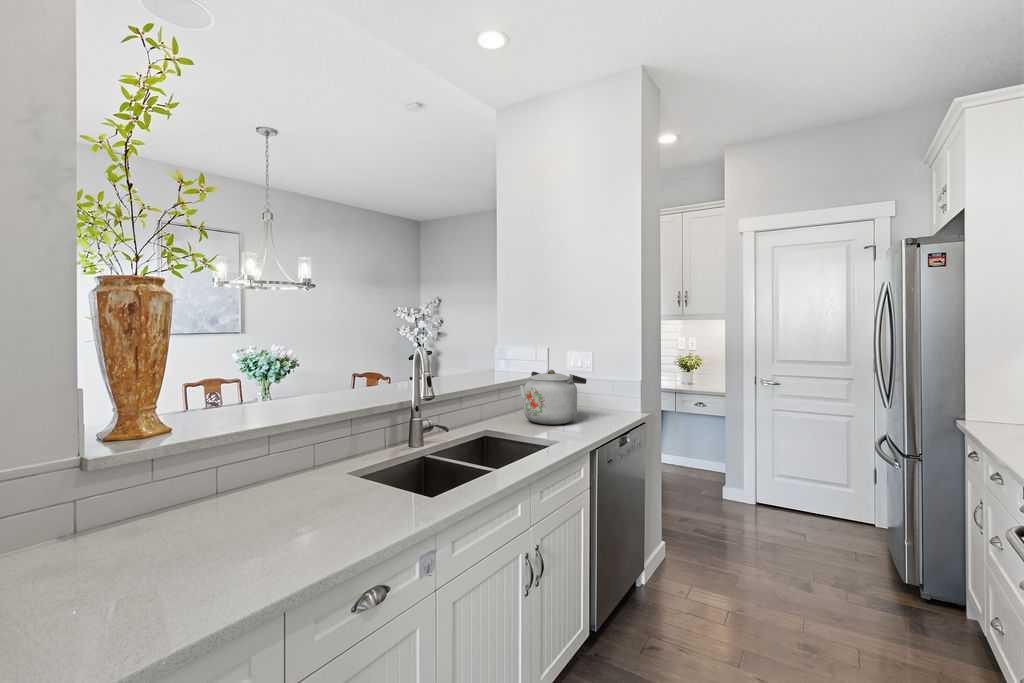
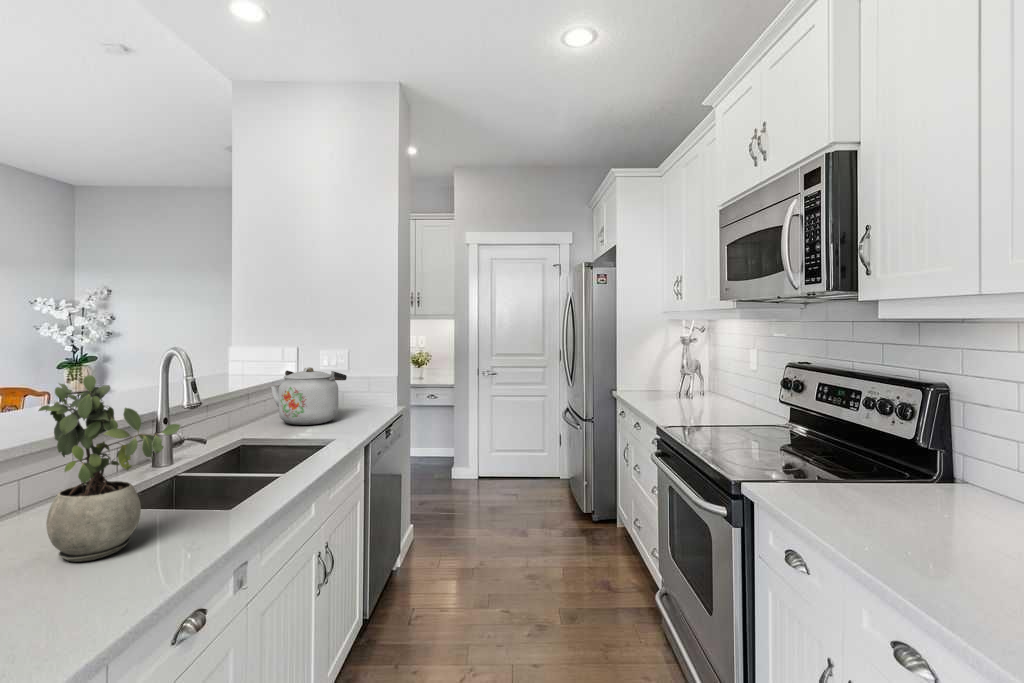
potted plant: none [293,371,378,518] -> present [38,375,181,562]

